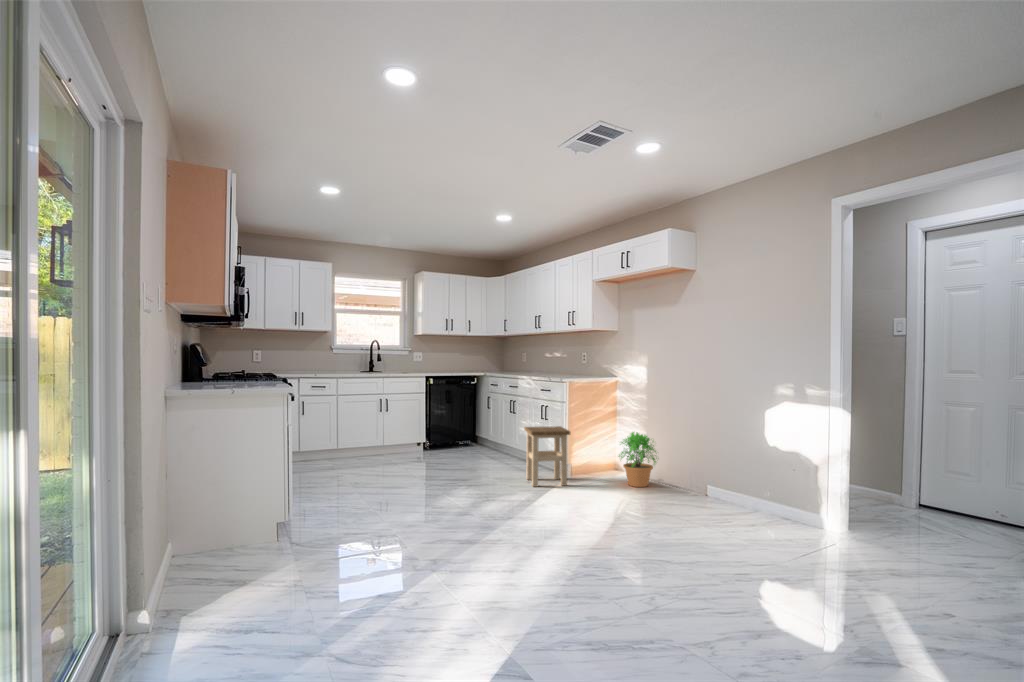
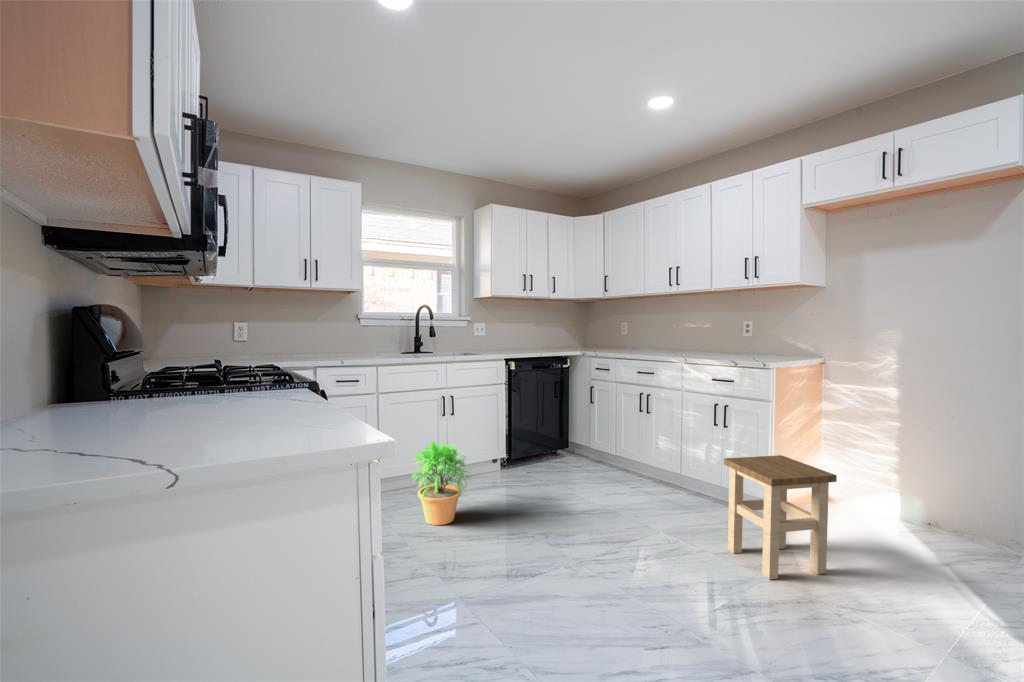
potted plant: present [619,432,656,487] -> present [412,441,469,525]

